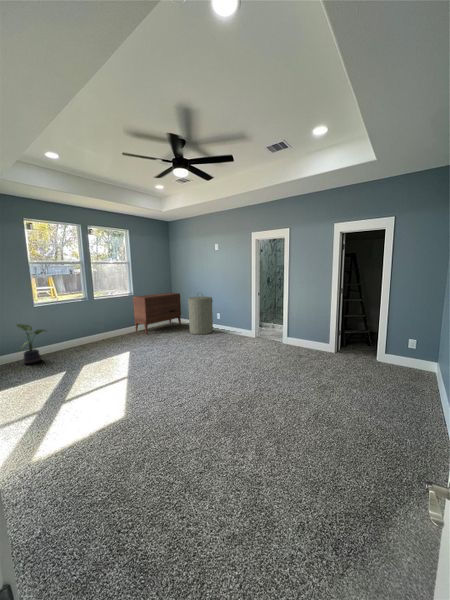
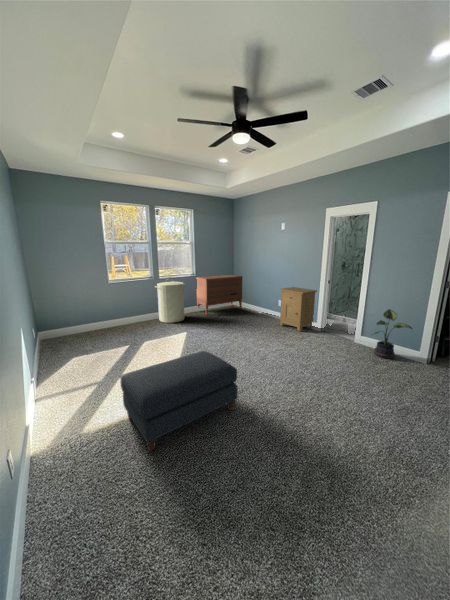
laundry hamper: present [188,292,213,334] -> present [155,280,185,323]
nightstand: none [216,301,250,341] -> present [279,287,317,332]
potted plant: present [16,324,46,364] -> present [372,309,412,359]
ottoman: none [76,363,193,462] -> present [120,351,238,452]

